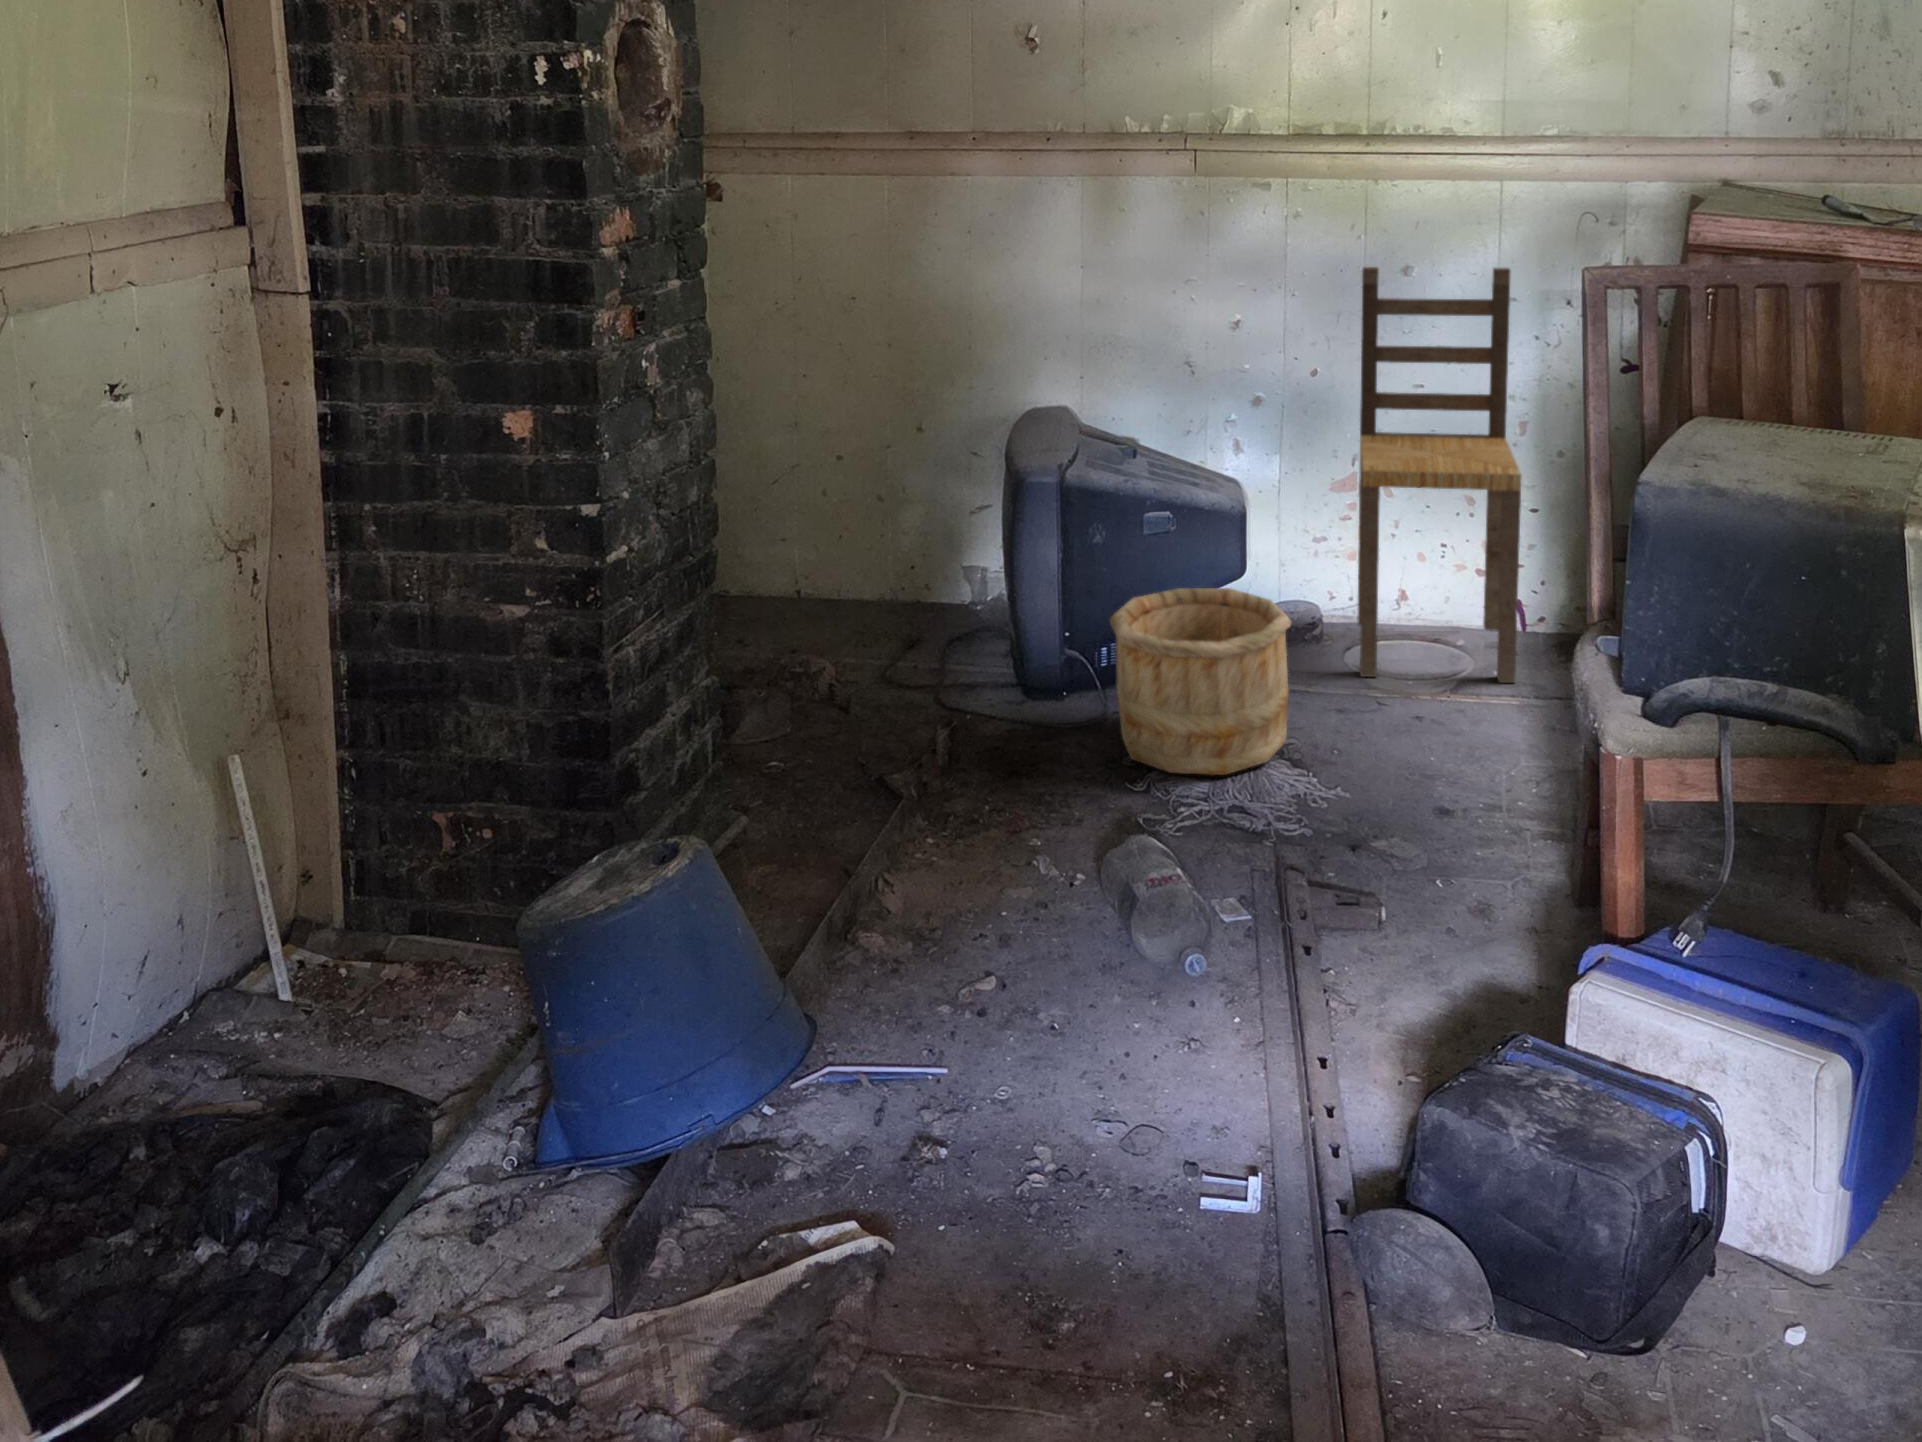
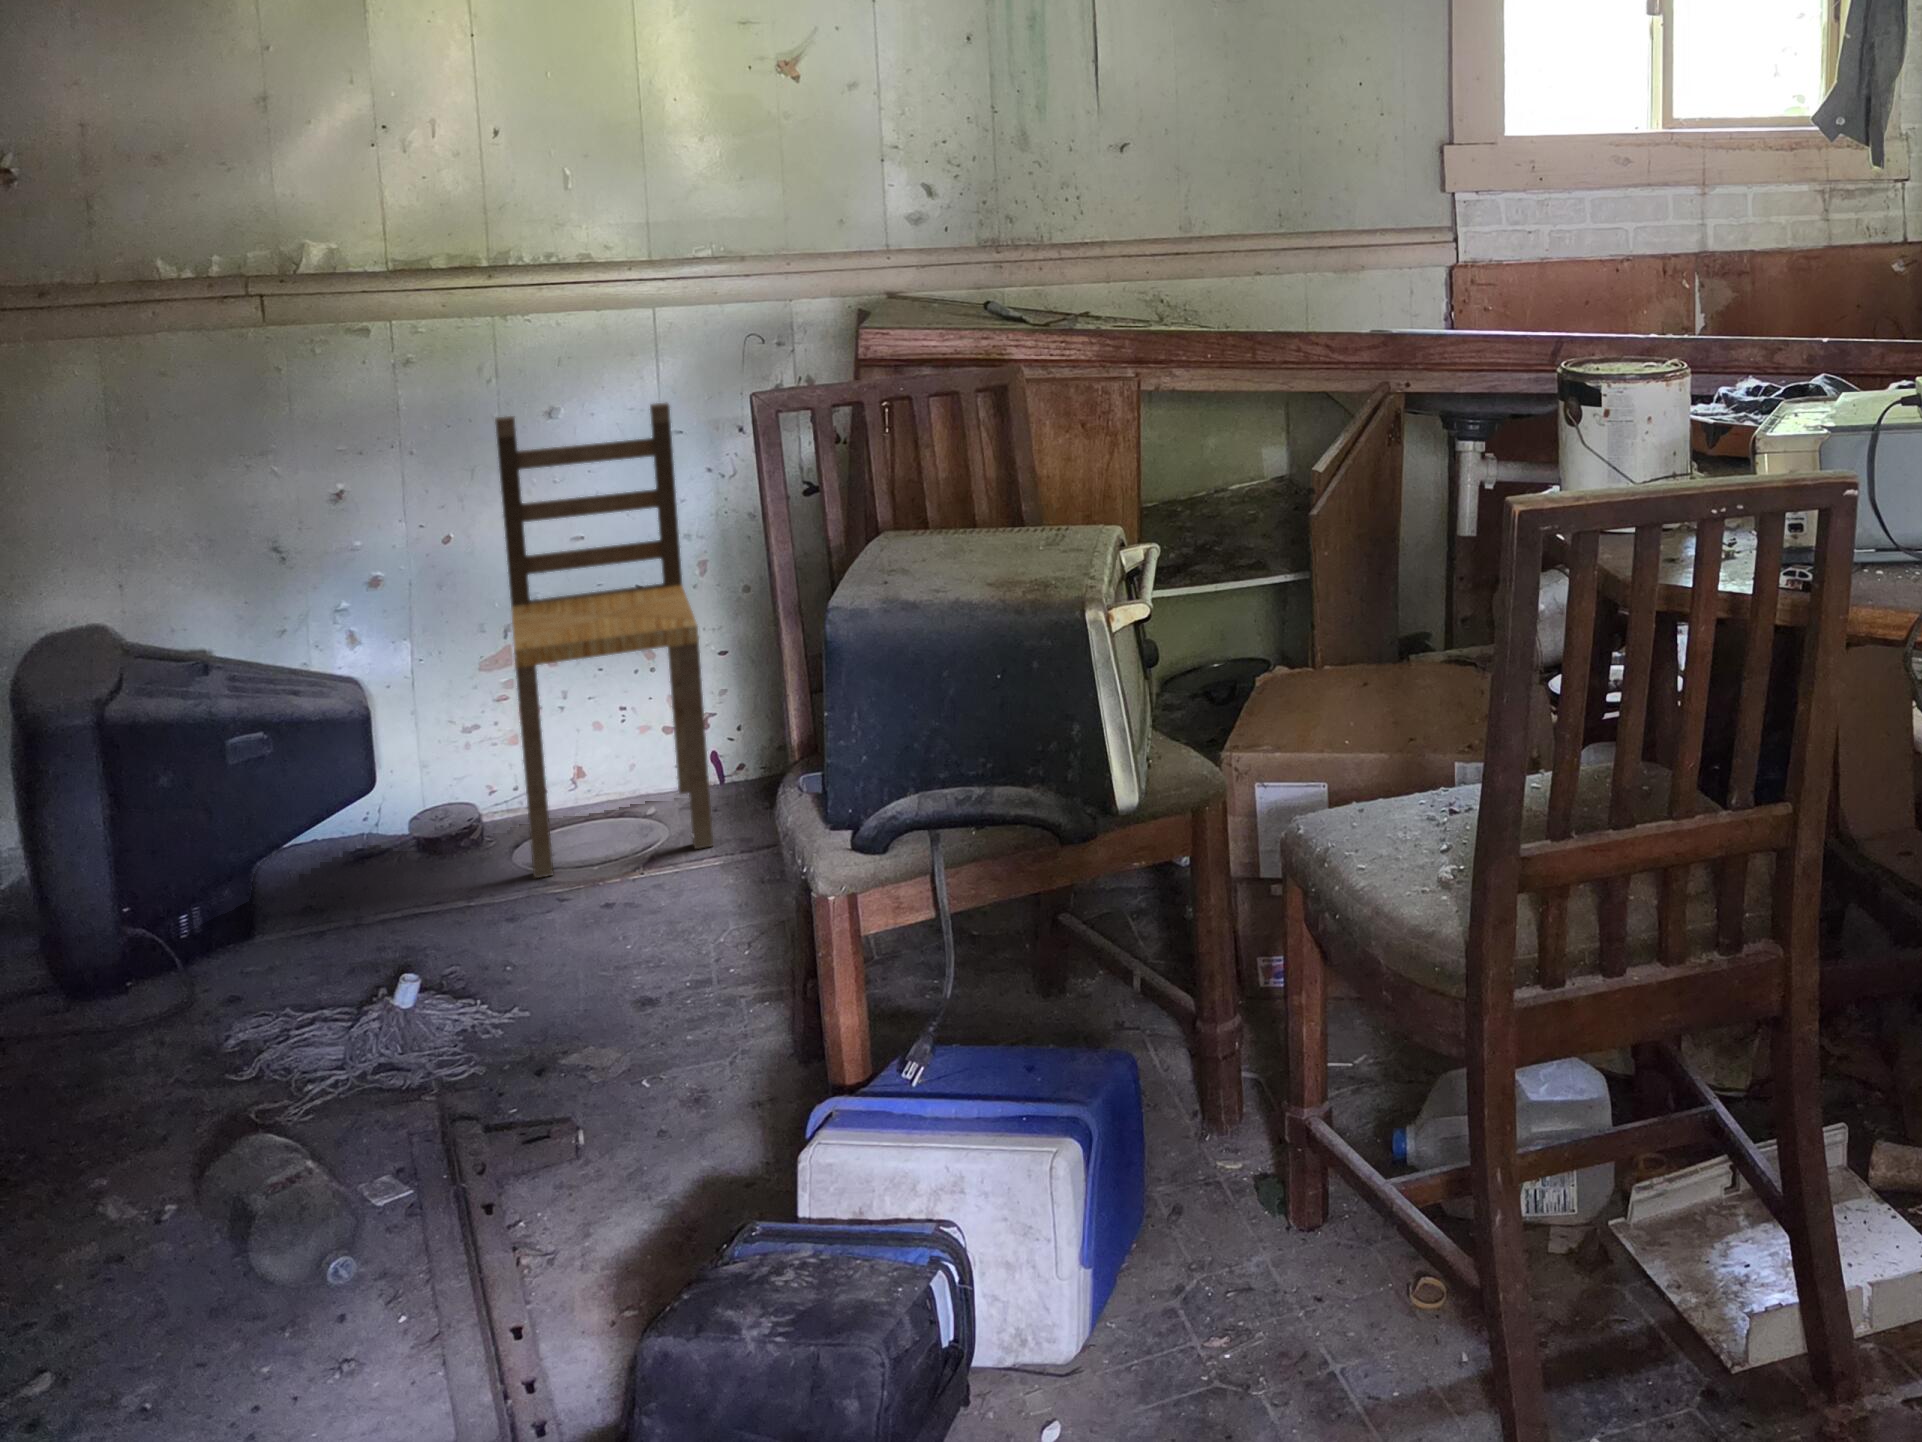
wooden bucket: present [1110,588,1291,775] -> none [193,816,444,1048]

